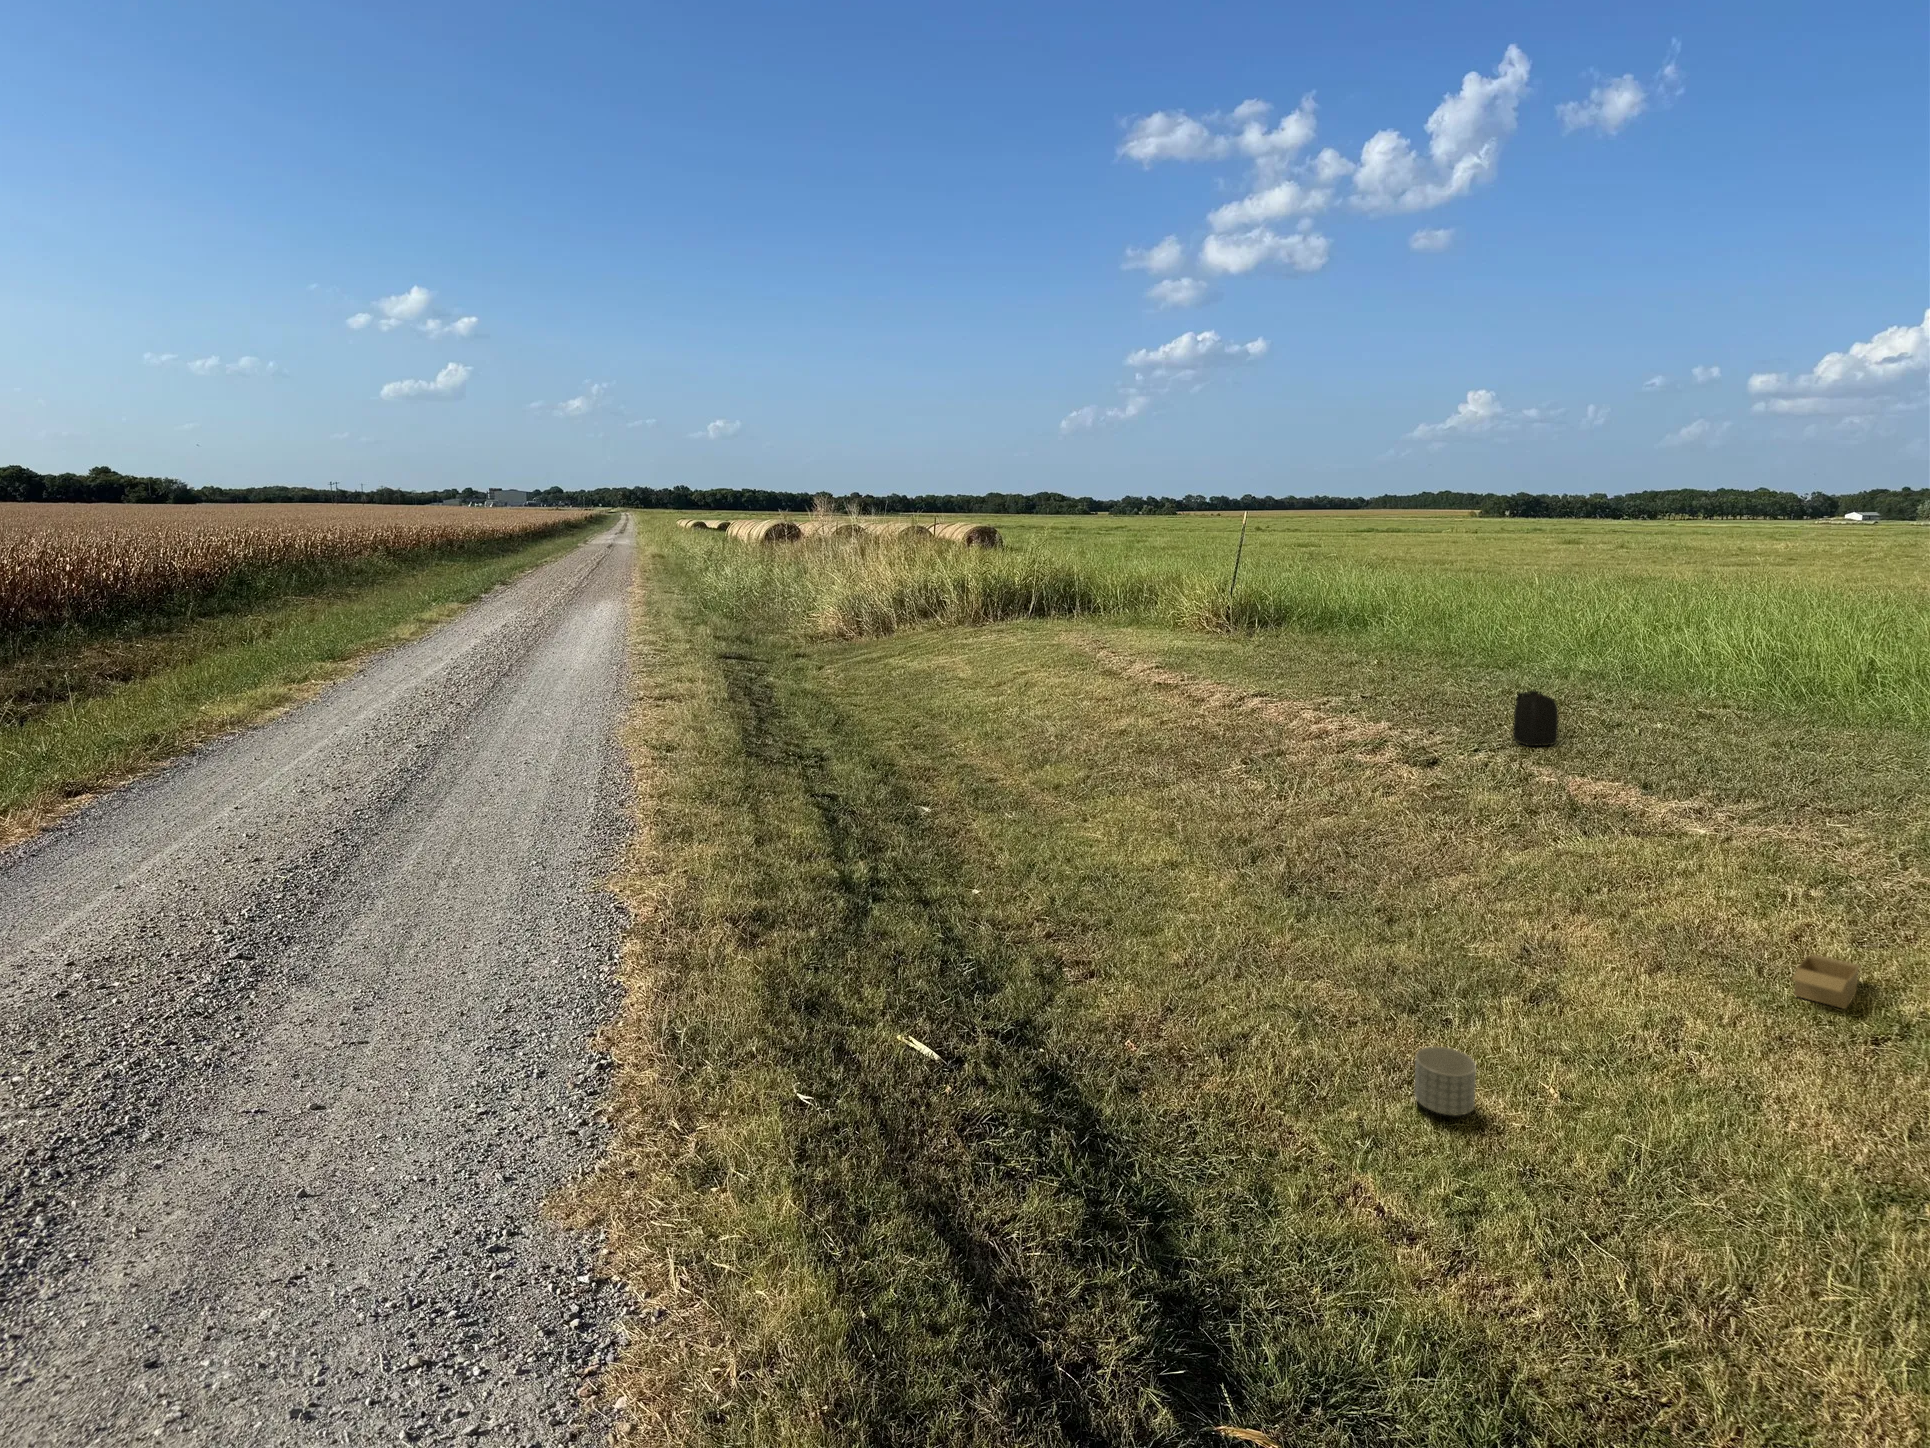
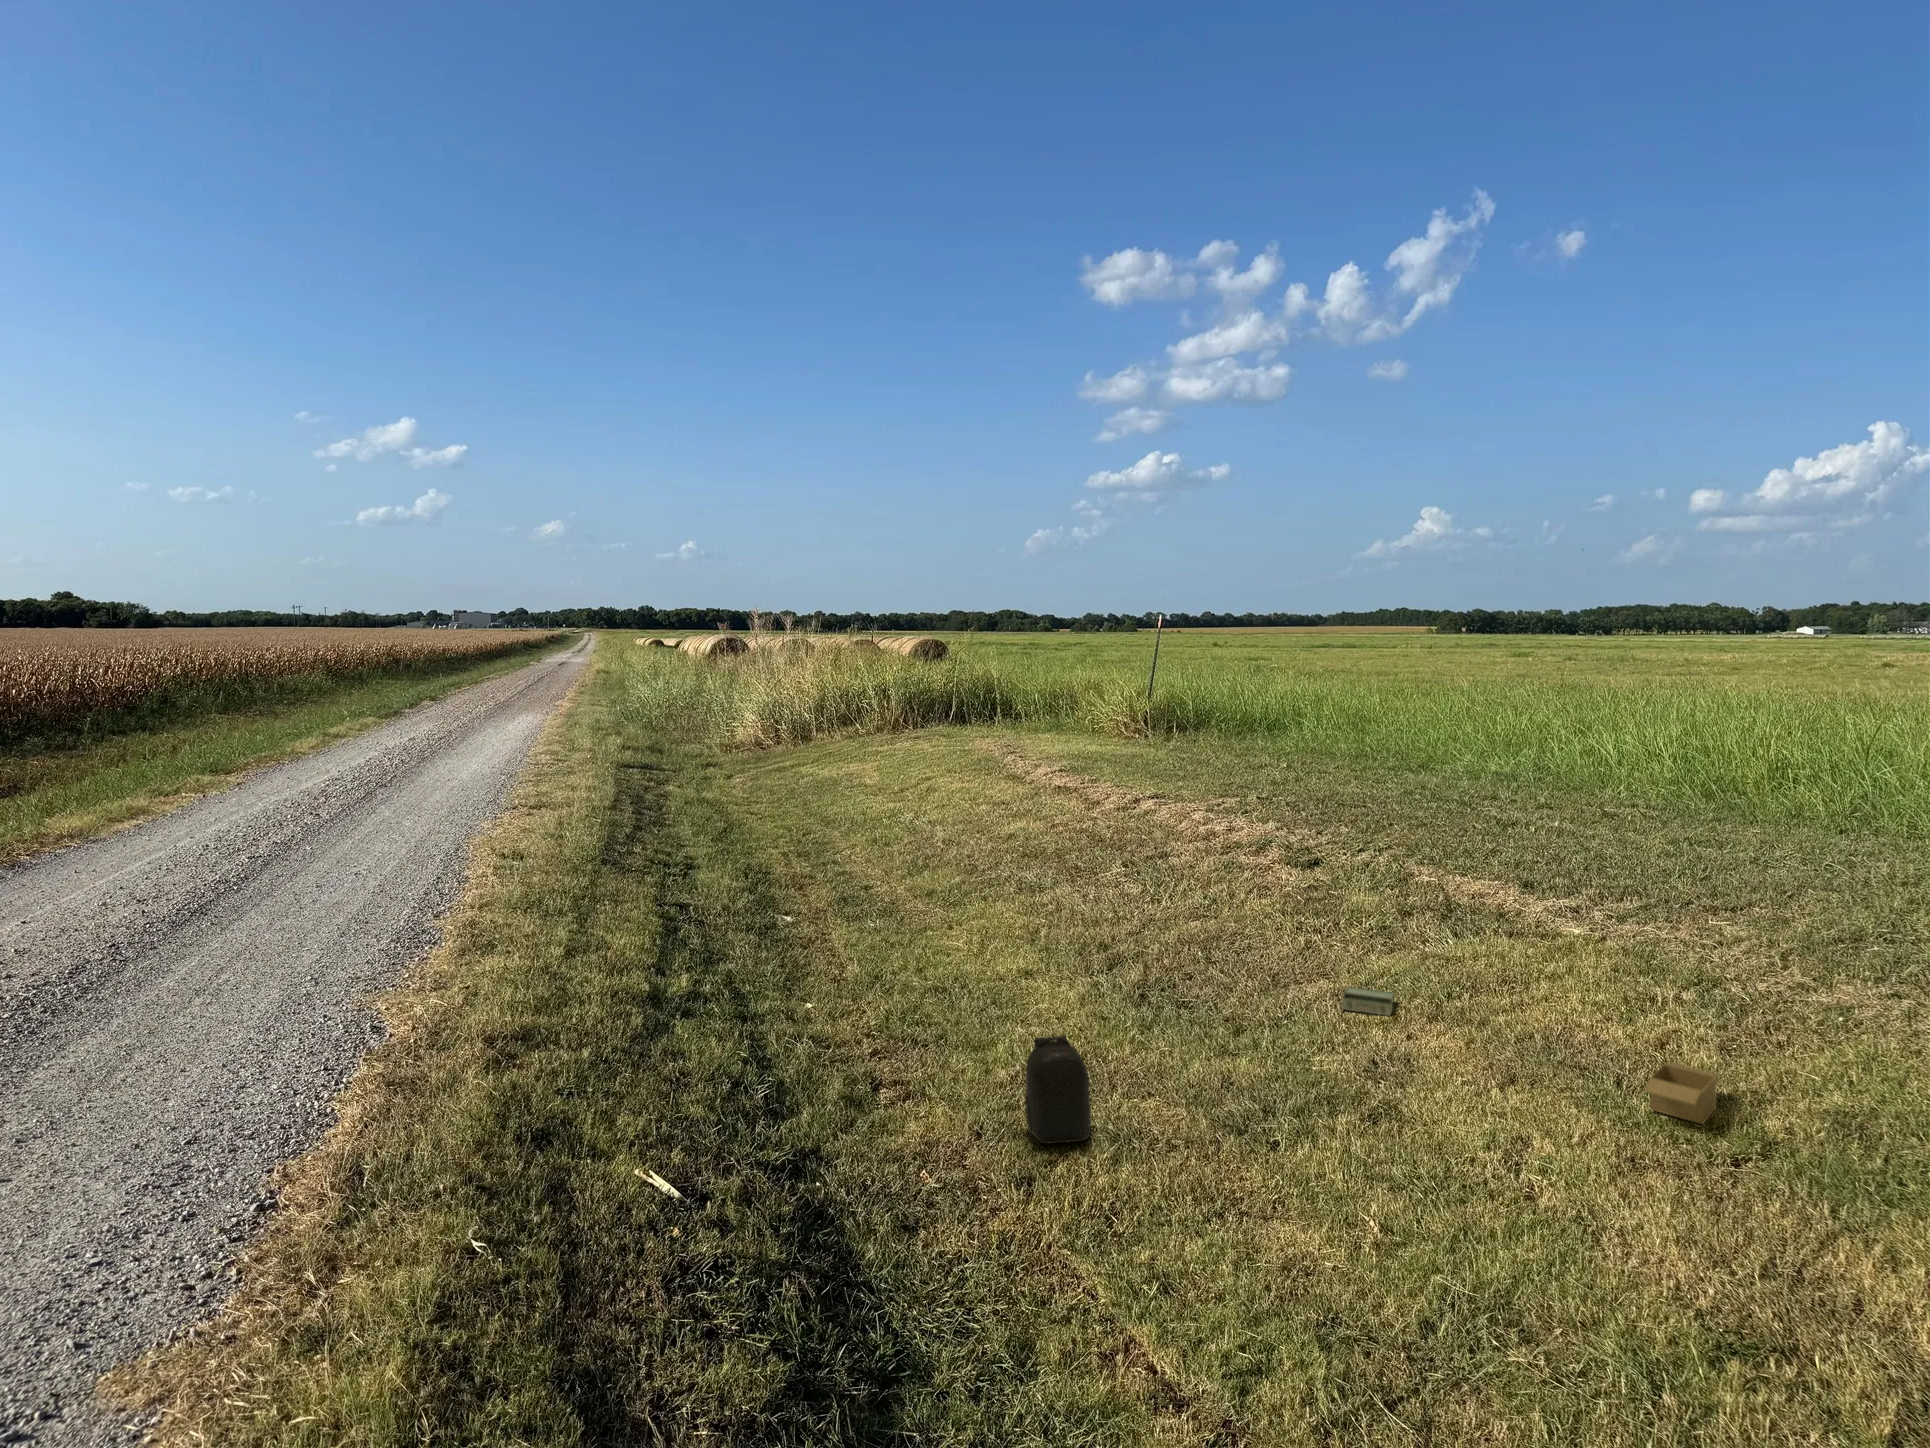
backpack: present [1513,690,1558,746] -> present [1025,1036,1091,1144]
toolbox: none [1483,880,1532,907] -> present [1342,987,1394,1016]
planter: present [1414,1047,1476,1116] -> none [1219,1173,1285,1255]

